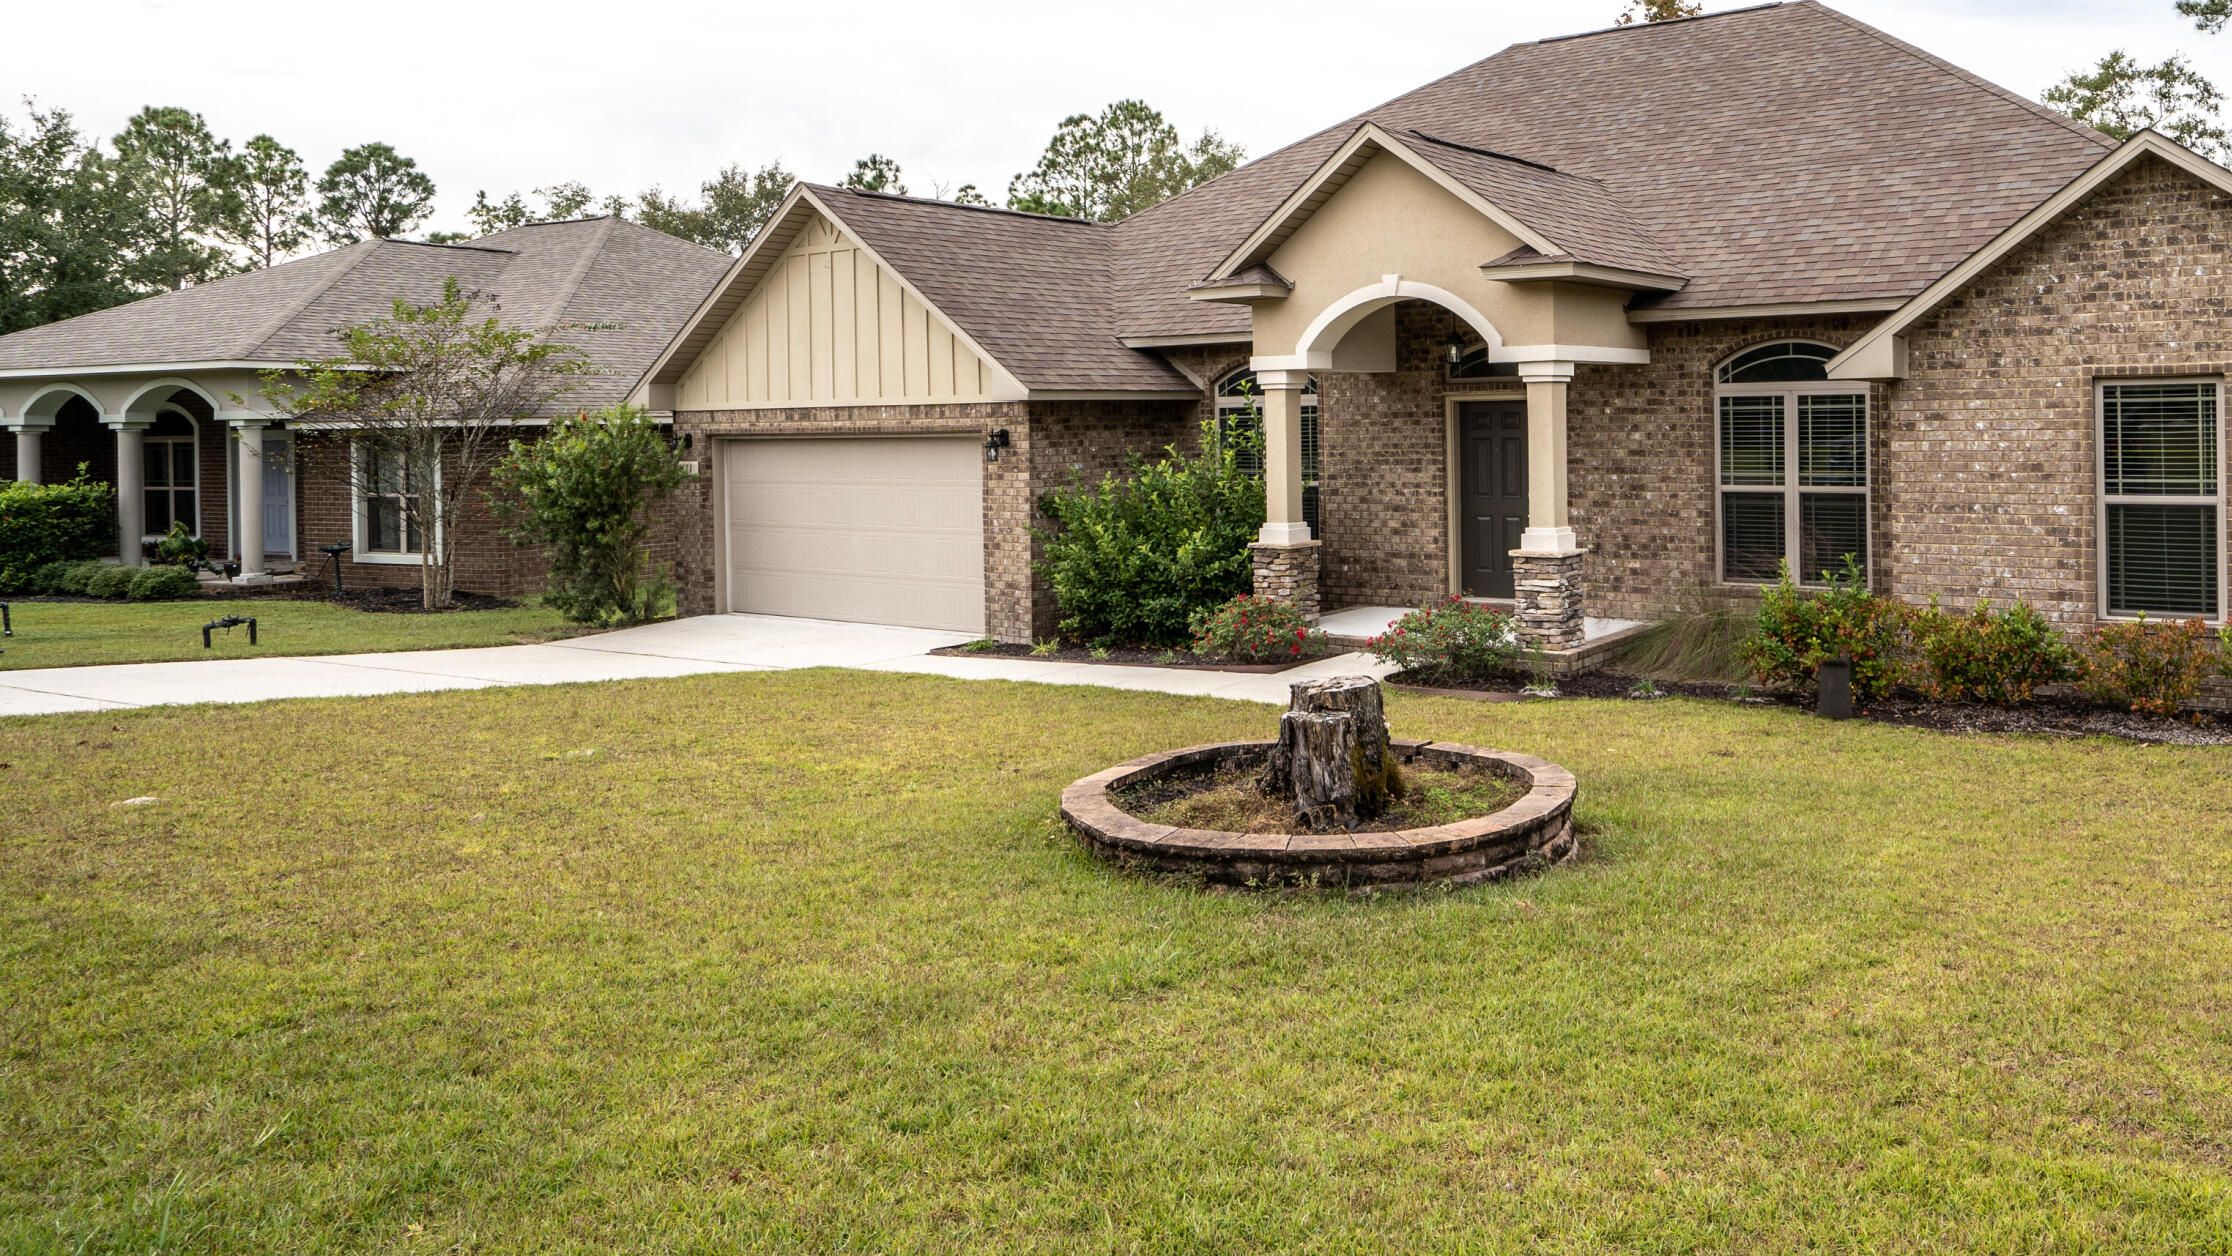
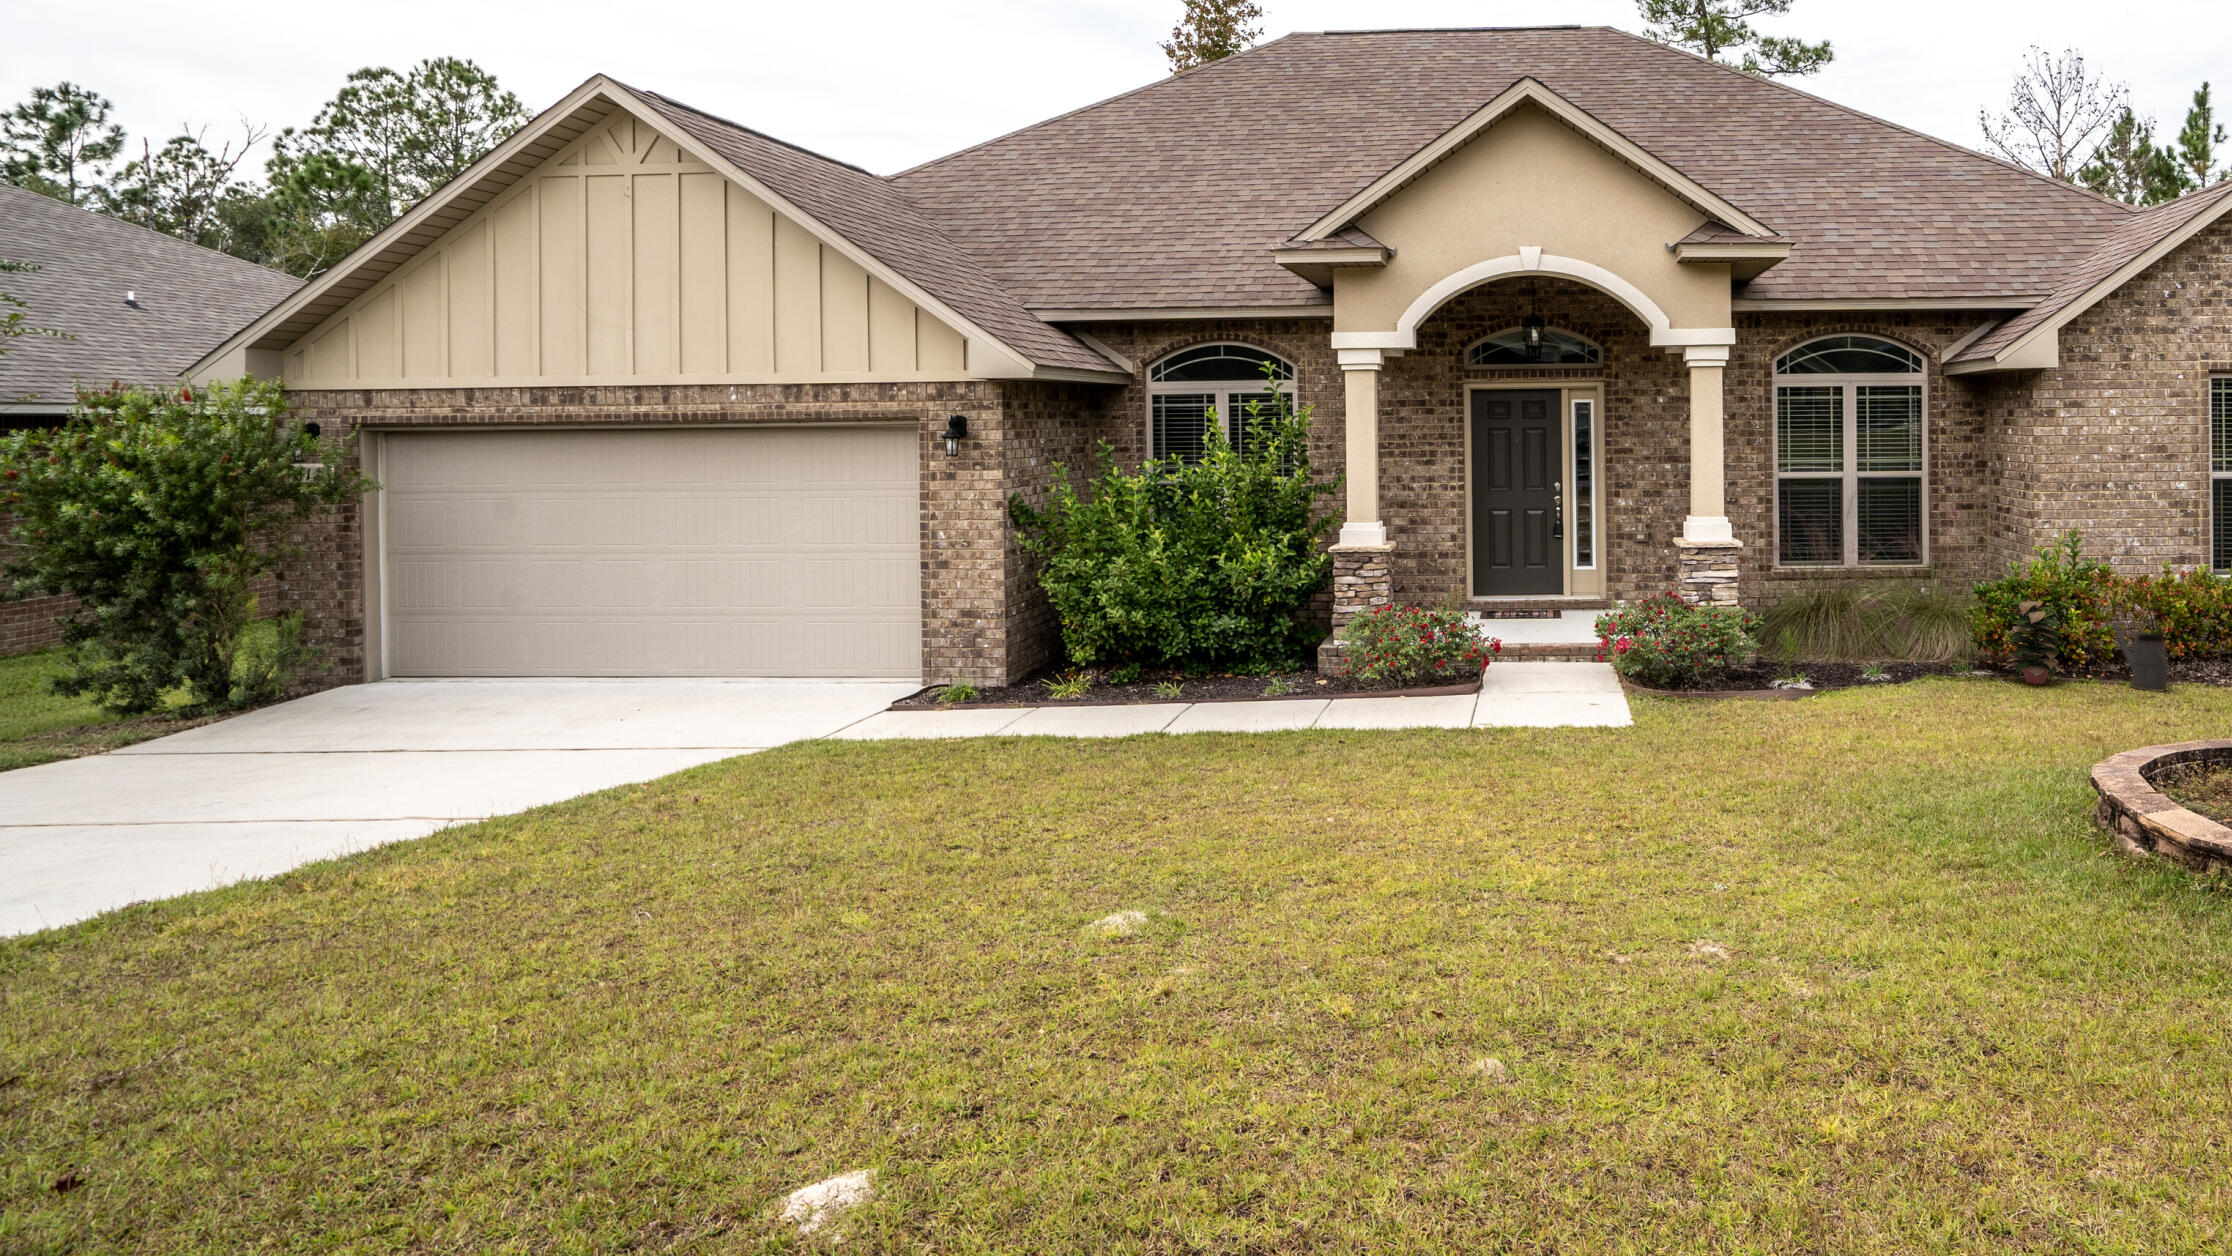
decorative plant: none [1723,621,1781,703] -> present [2005,601,2066,684]

